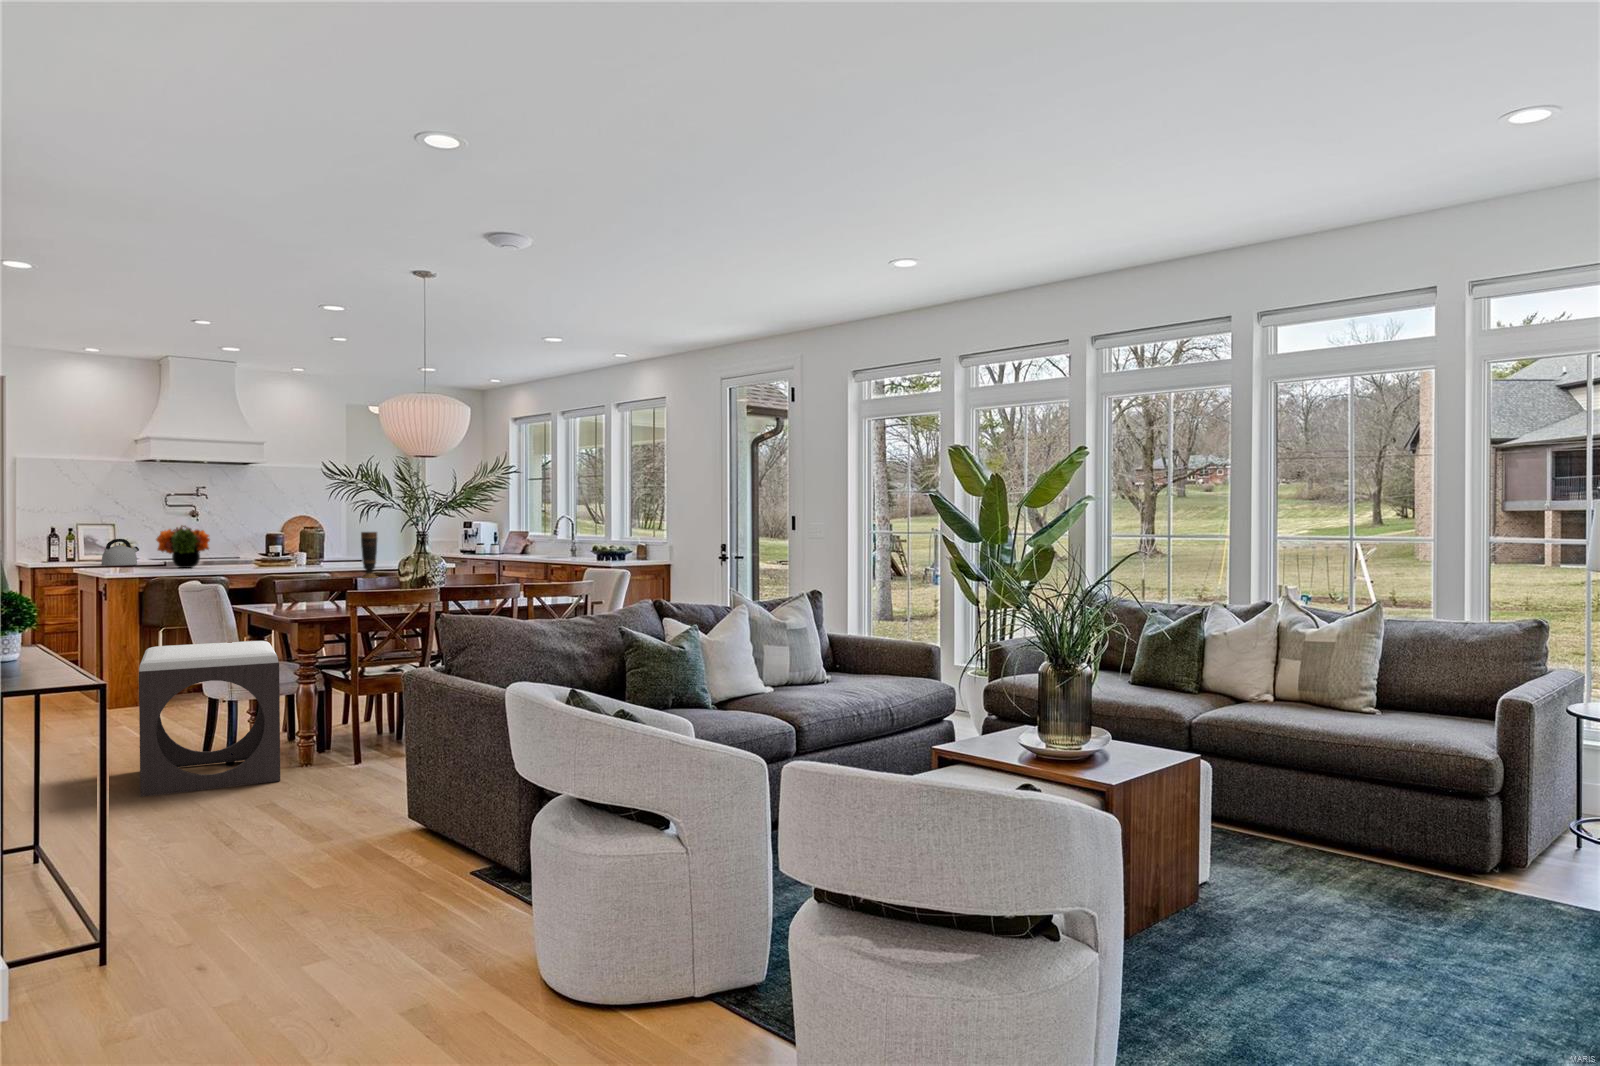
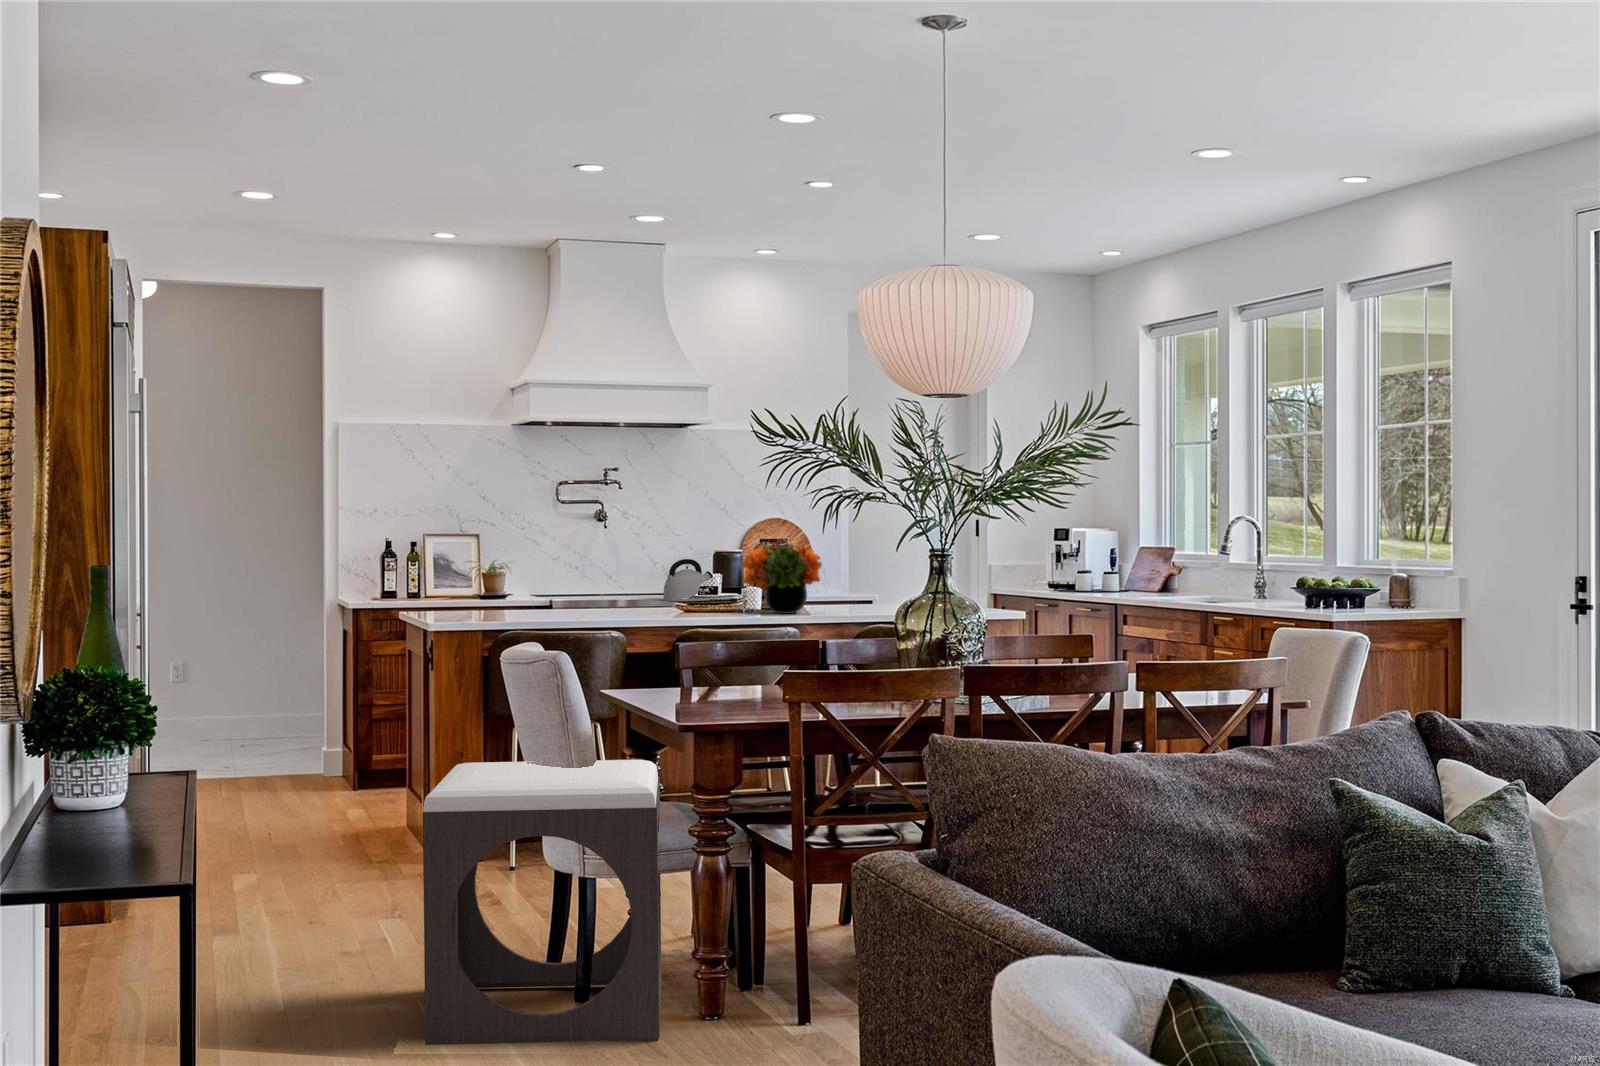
flower arrangement: present [156,526,210,568] -> present [741,539,822,614]
vase: present [361,532,377,578] -> none [839,550,872,638]
kettle: present [102,539,139,565] -> present [663,559,713,601]

